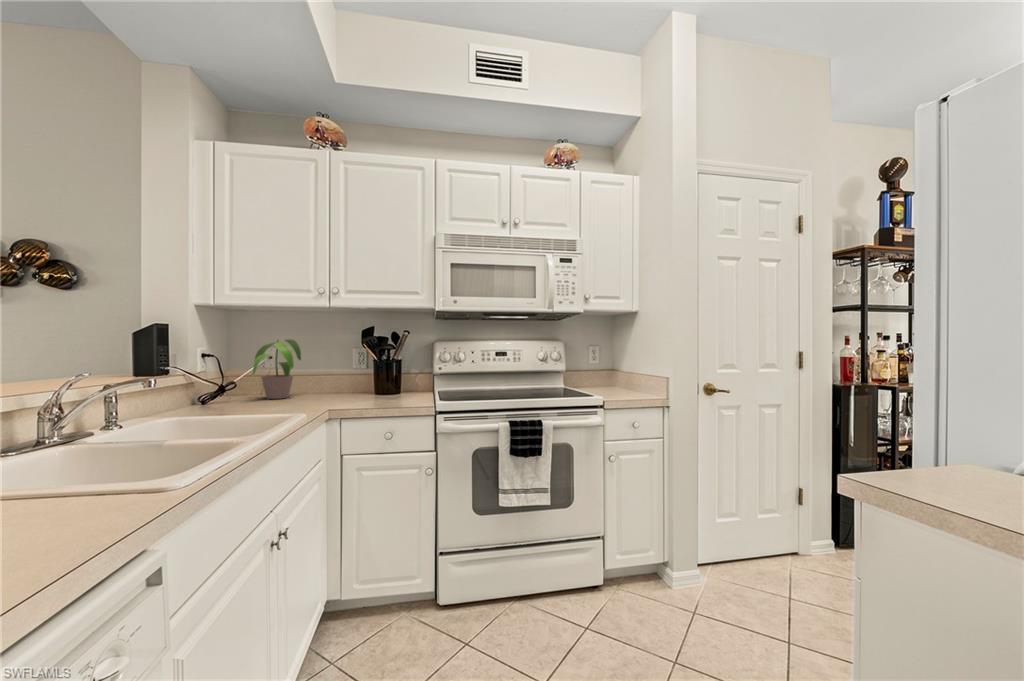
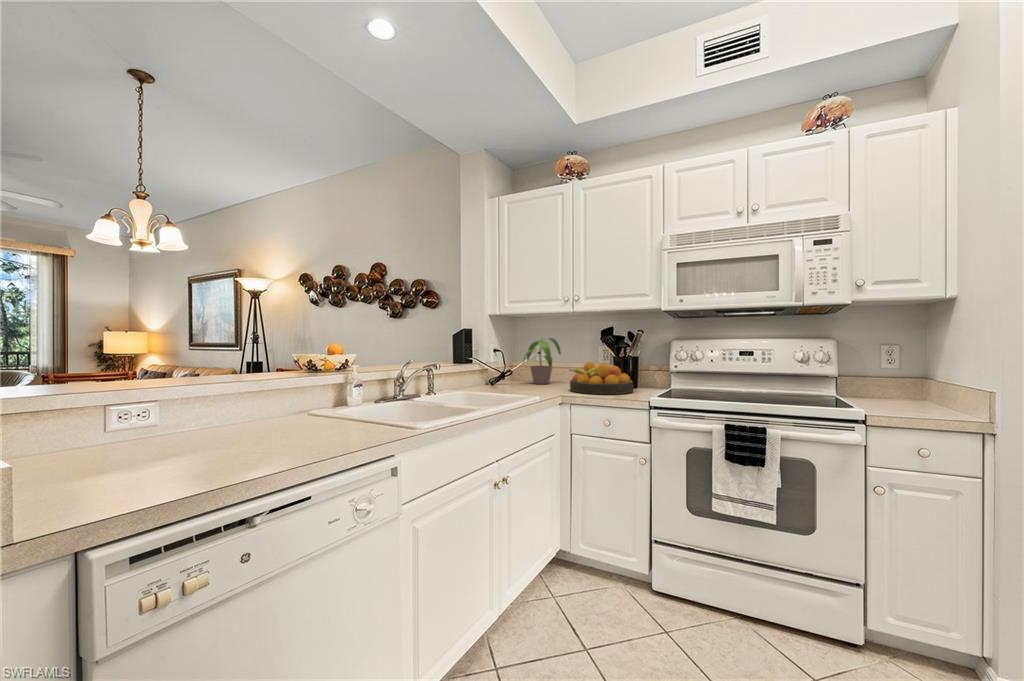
fruit bowl: none [329,368,406,404] -> present [570,362,633,394]

